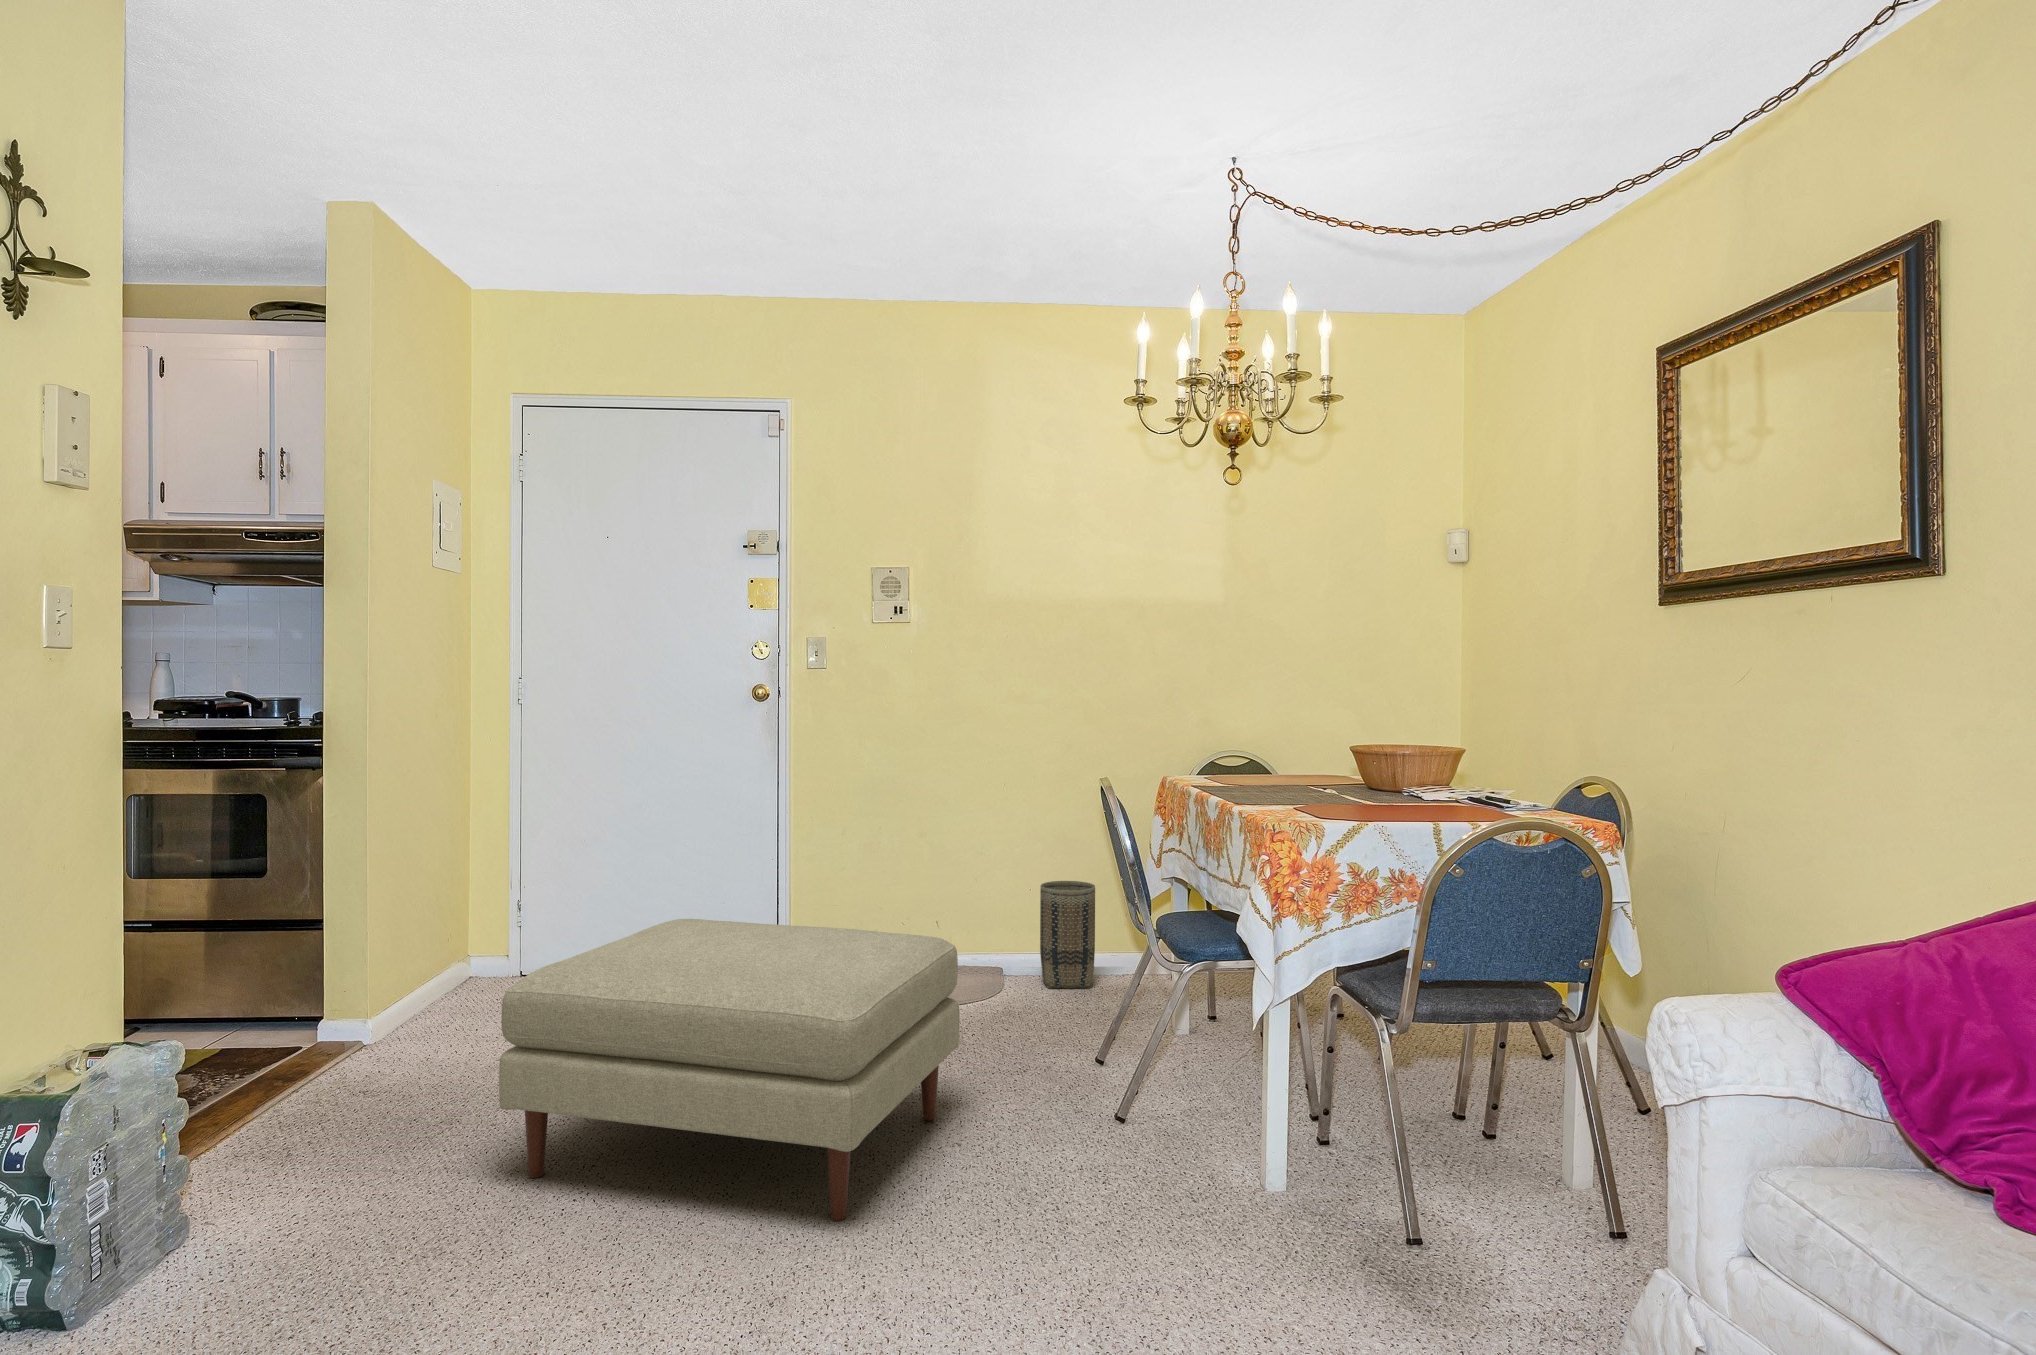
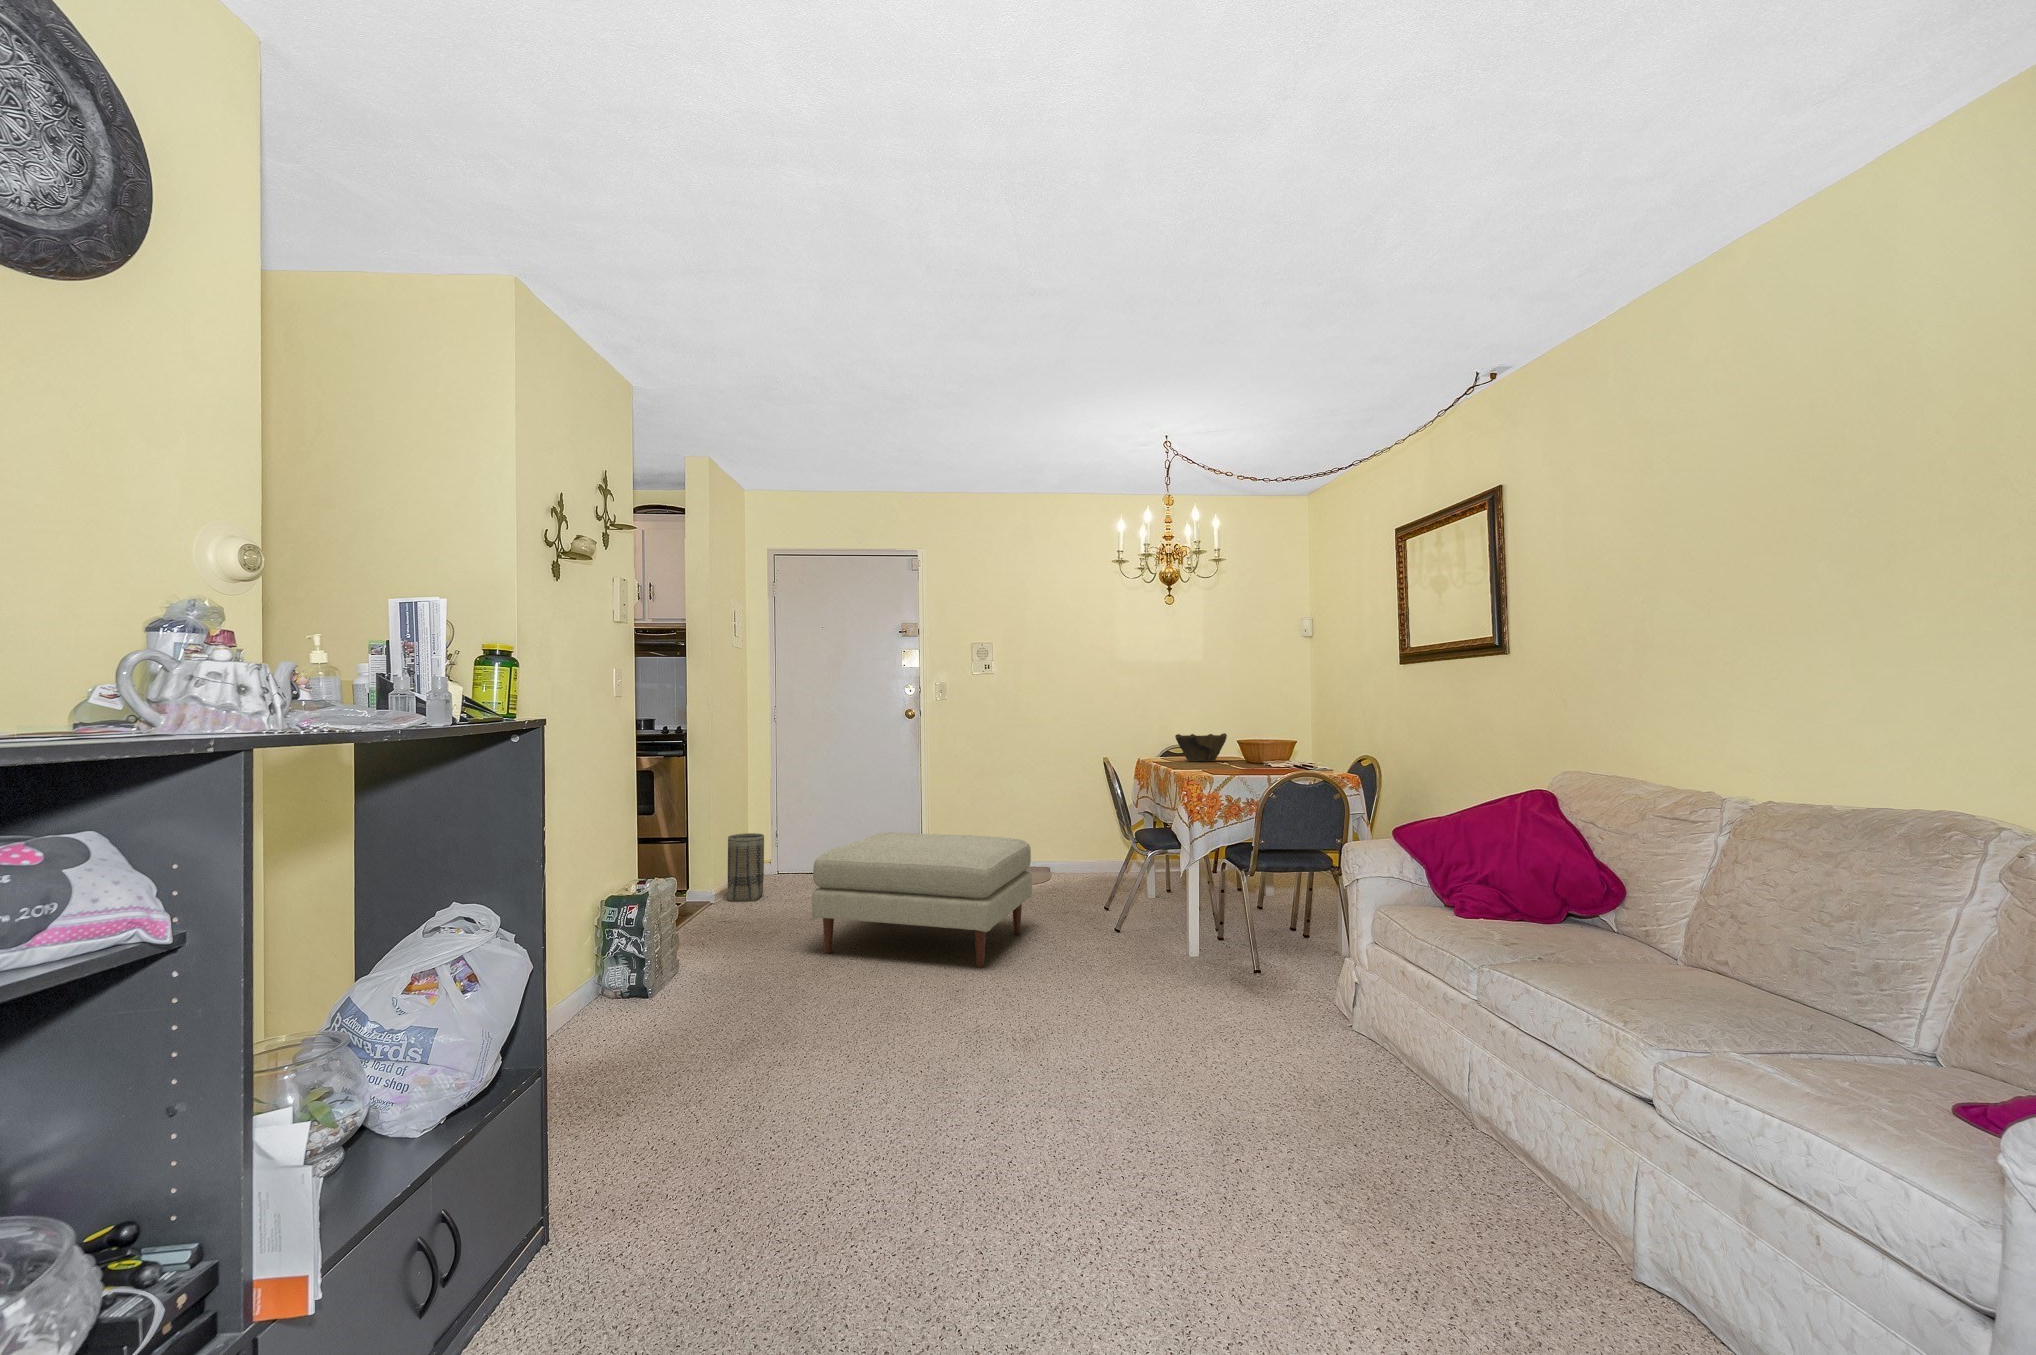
bowl: none [1236,731,1331,784] -> present [1175,733,1227,762]
basket: present [1040,881,1095,988] -> present [727,833,764,901]

